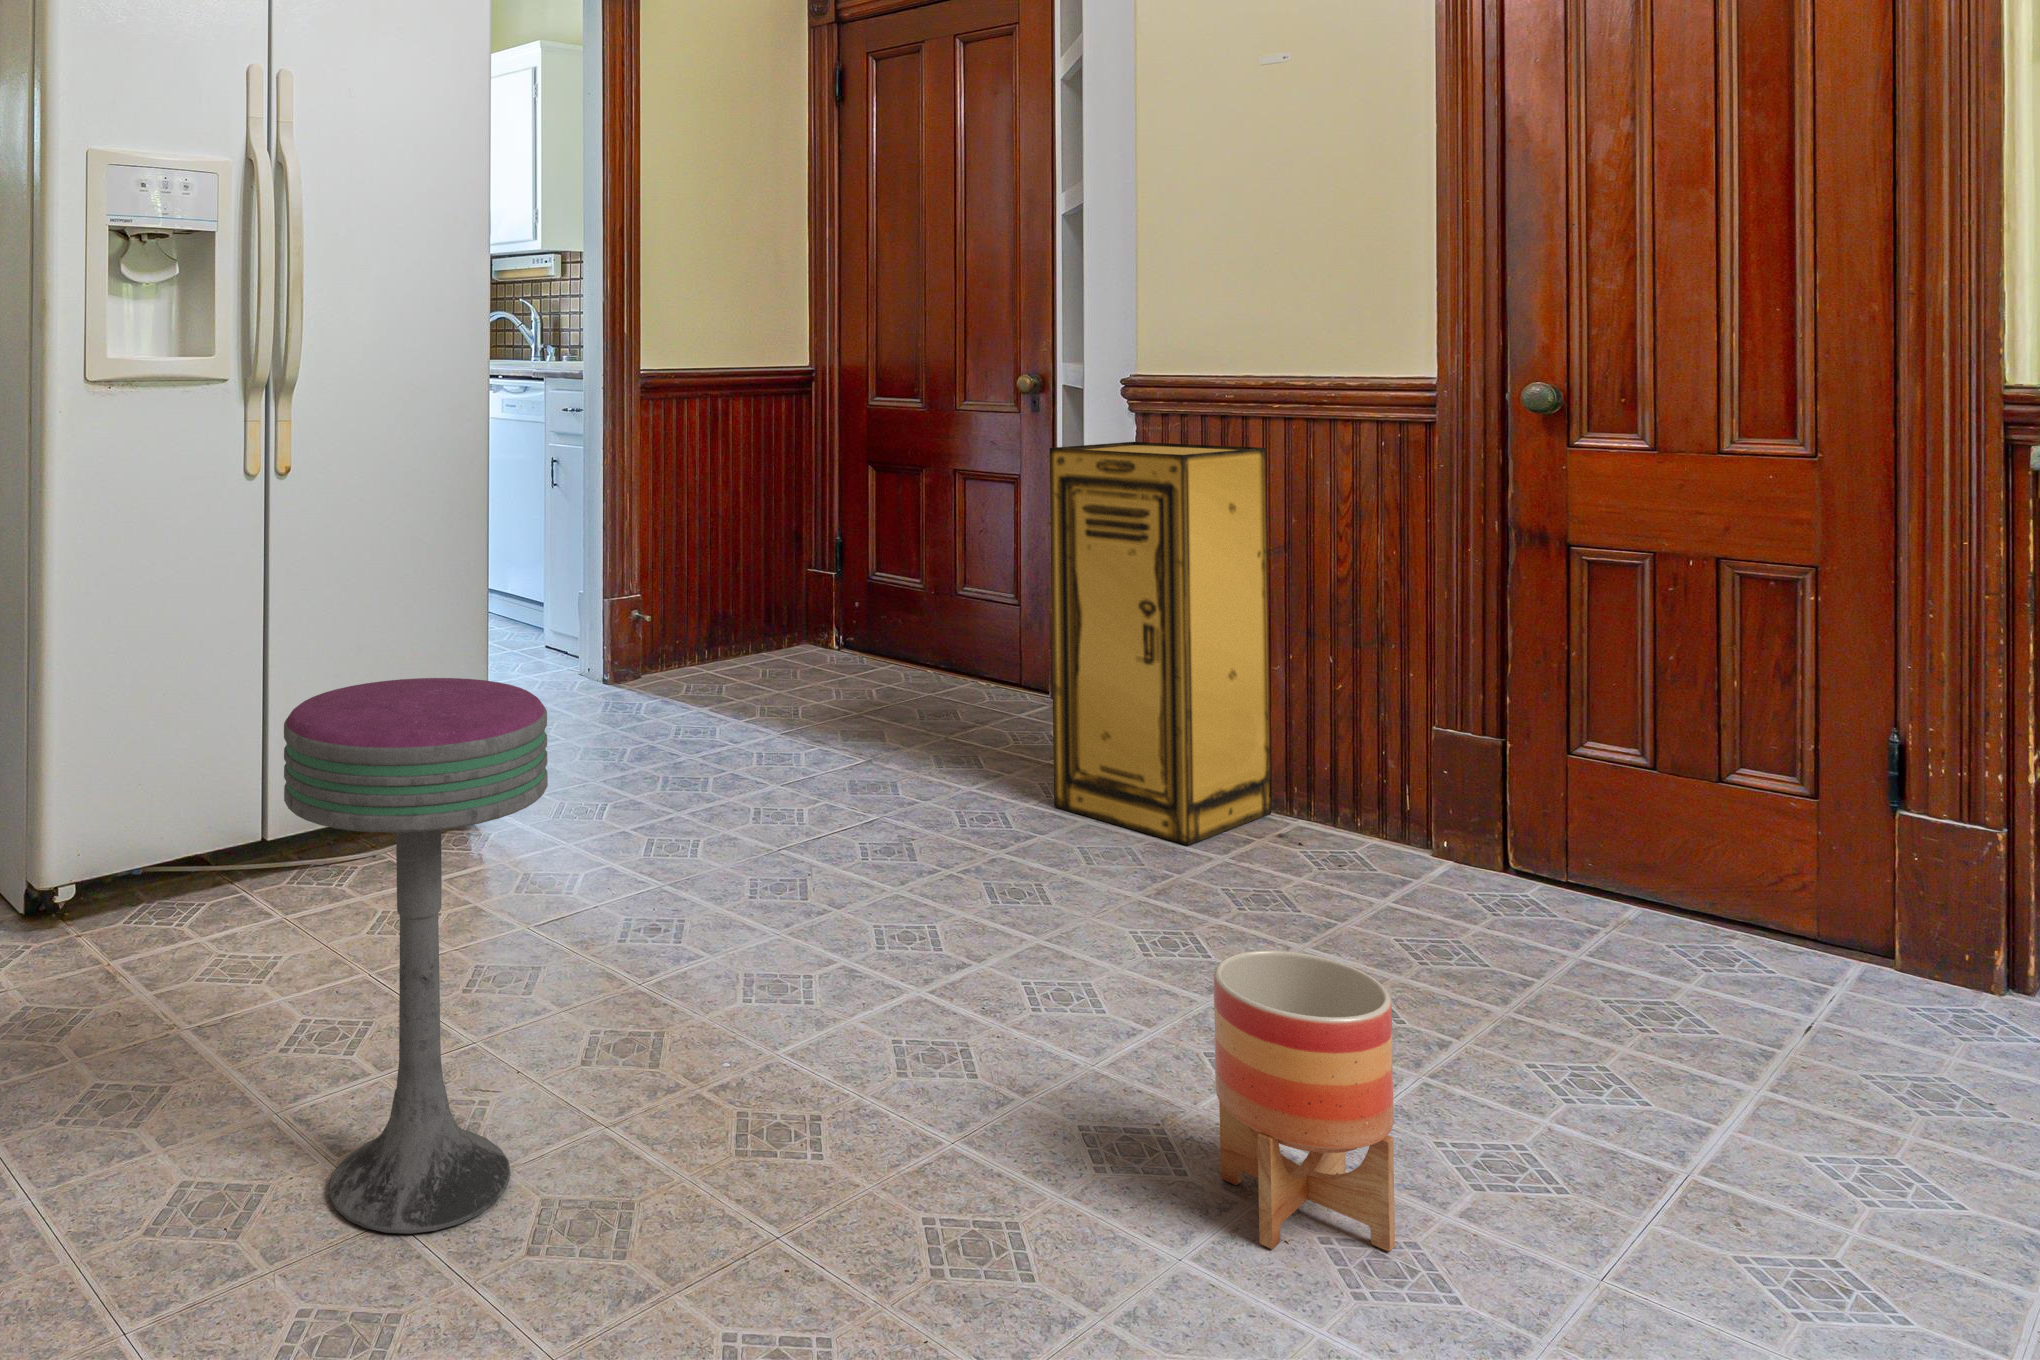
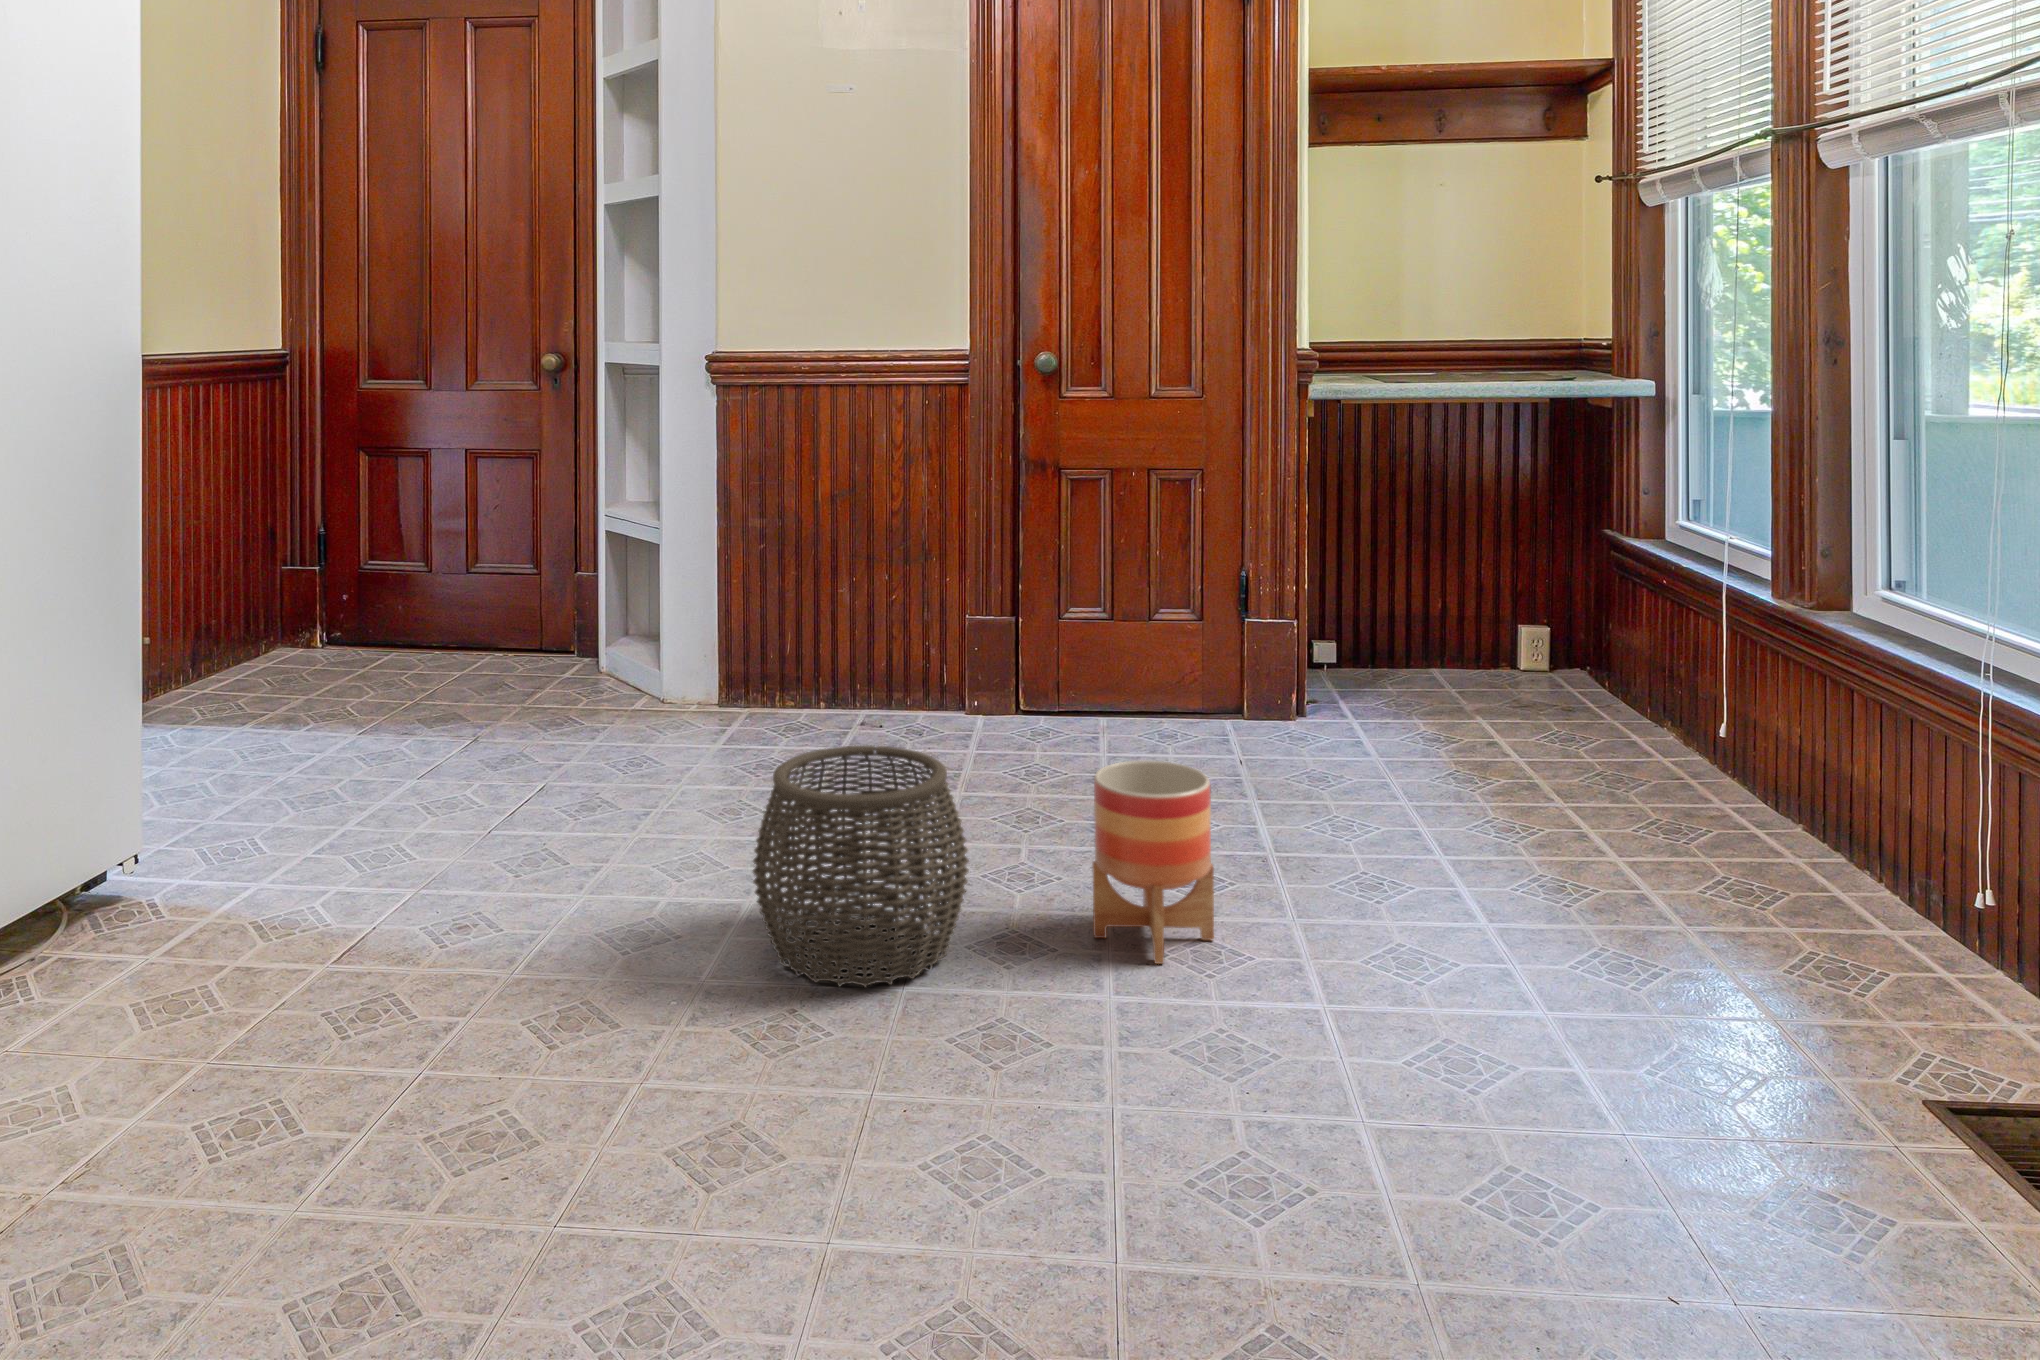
storage cabinet: present [1049,442,1271,845] -> none [686,410,844,743]
bar stool: present [284,678,548,1234] -> none [420,668,699,1242]
woven basket: none [803,835,1062,1133] -> present [753,746,969,987]

